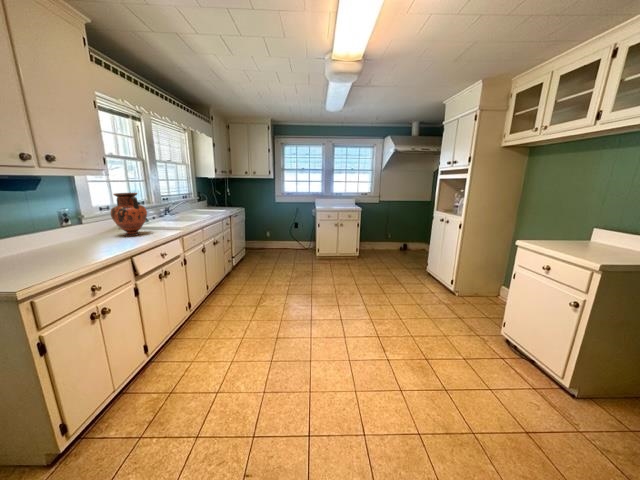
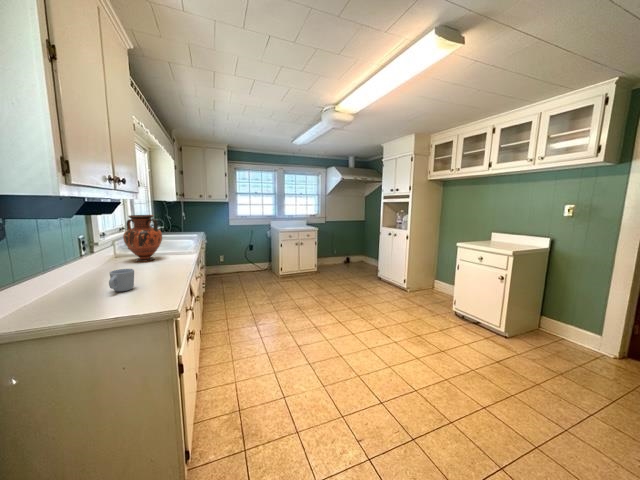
mug: none [25,244,59,265] -> present [109,269,134,292]

